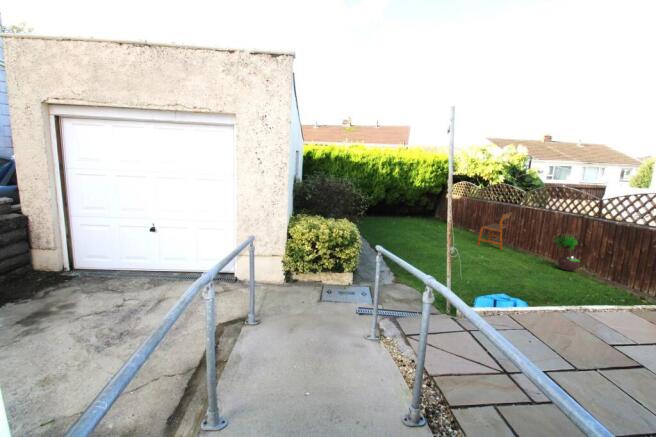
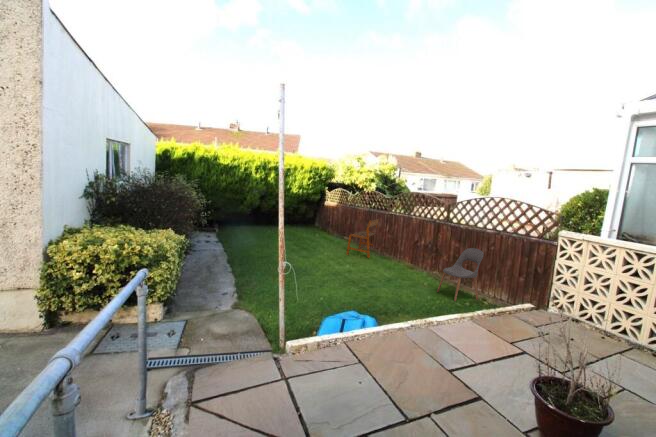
potted tree: present [555,235,580,271] -> none [409,236,434,276]
chair: none [585,245,645,297] -> present [437,248,484,301]

